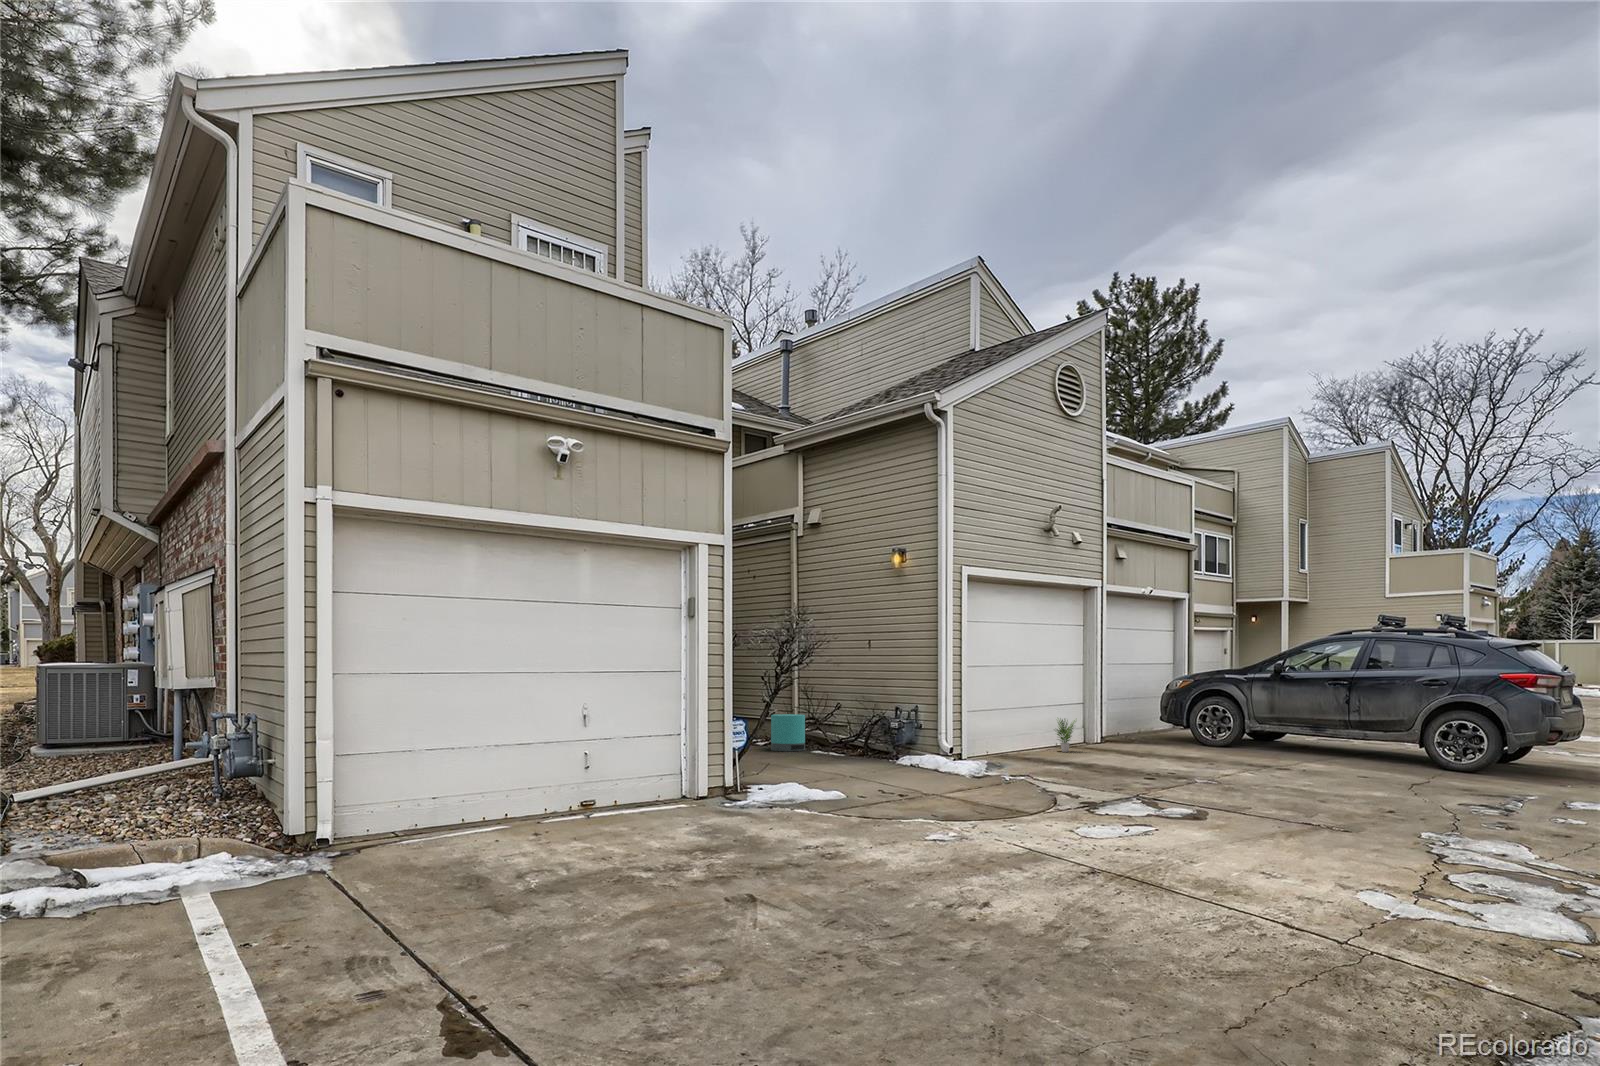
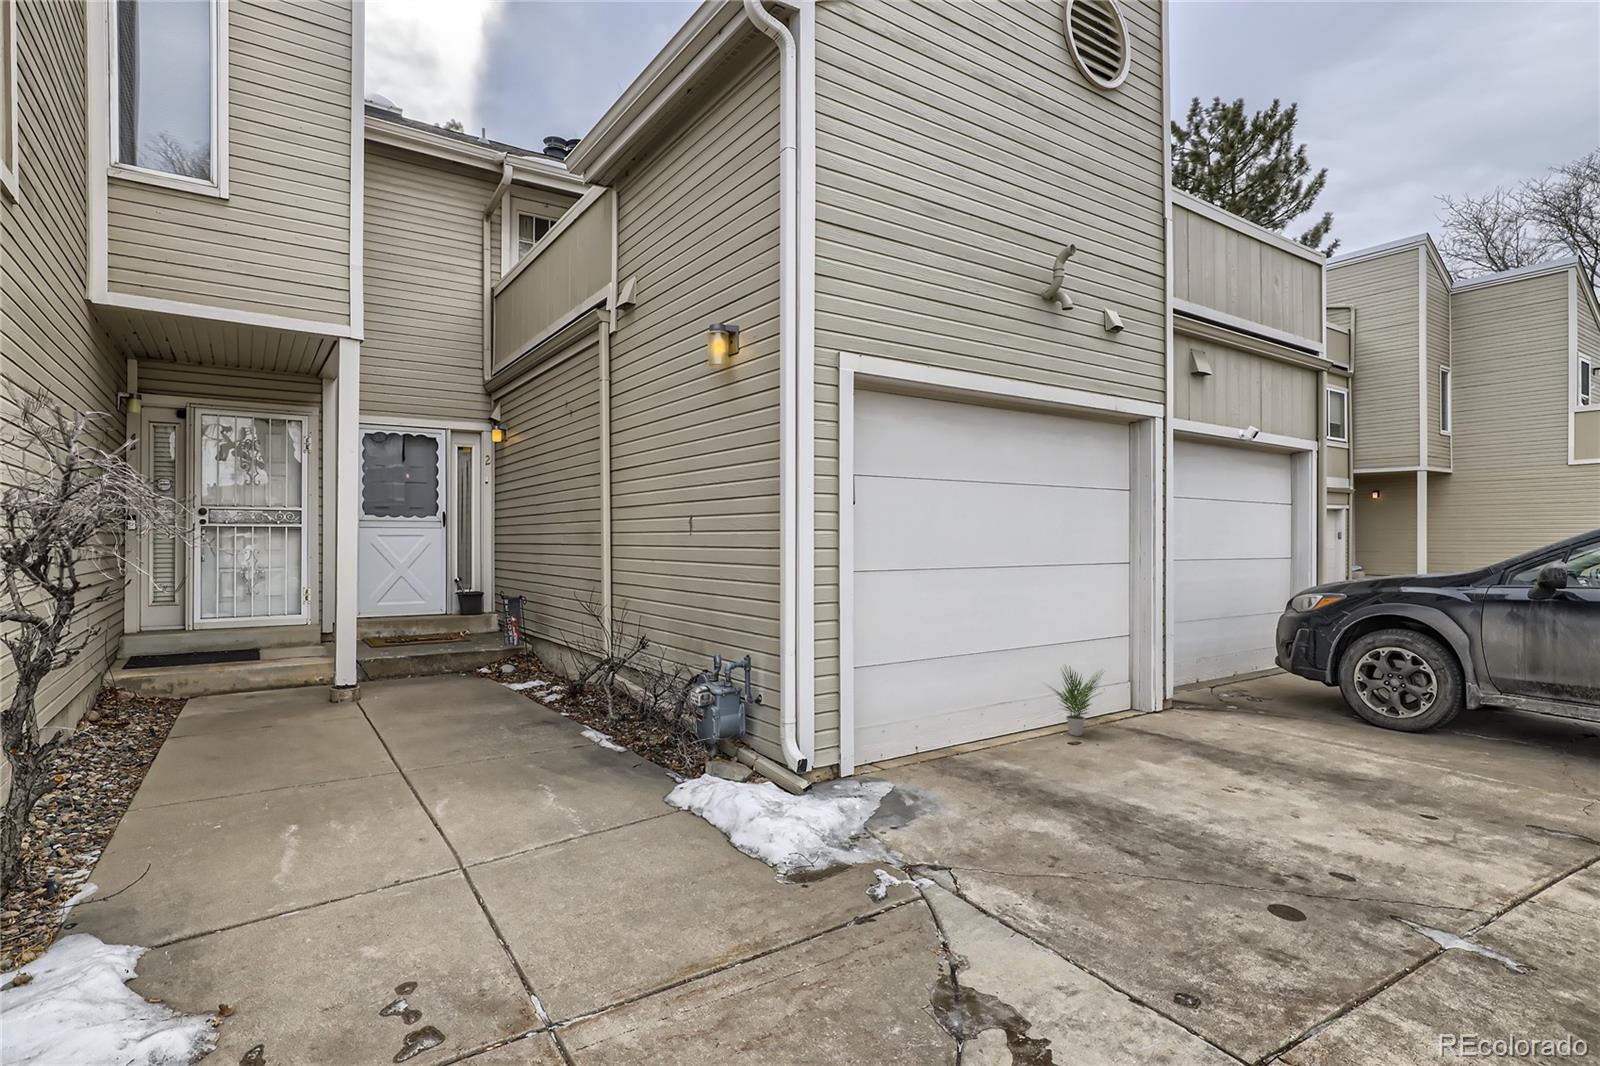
trash can: present [771,714,805,751] -> none [538,645,601,715]

